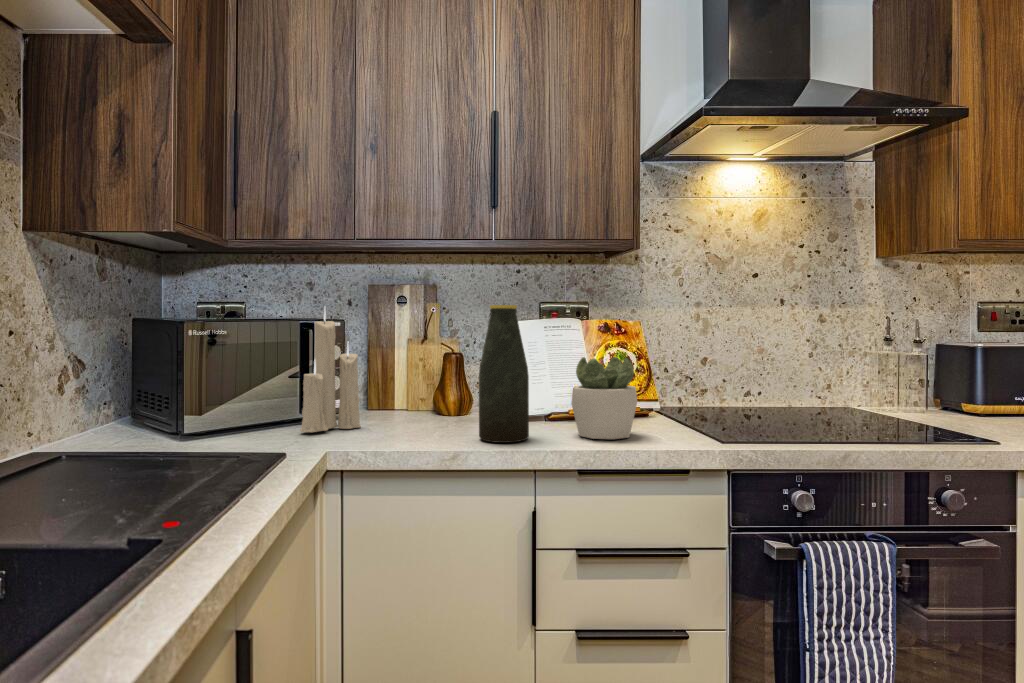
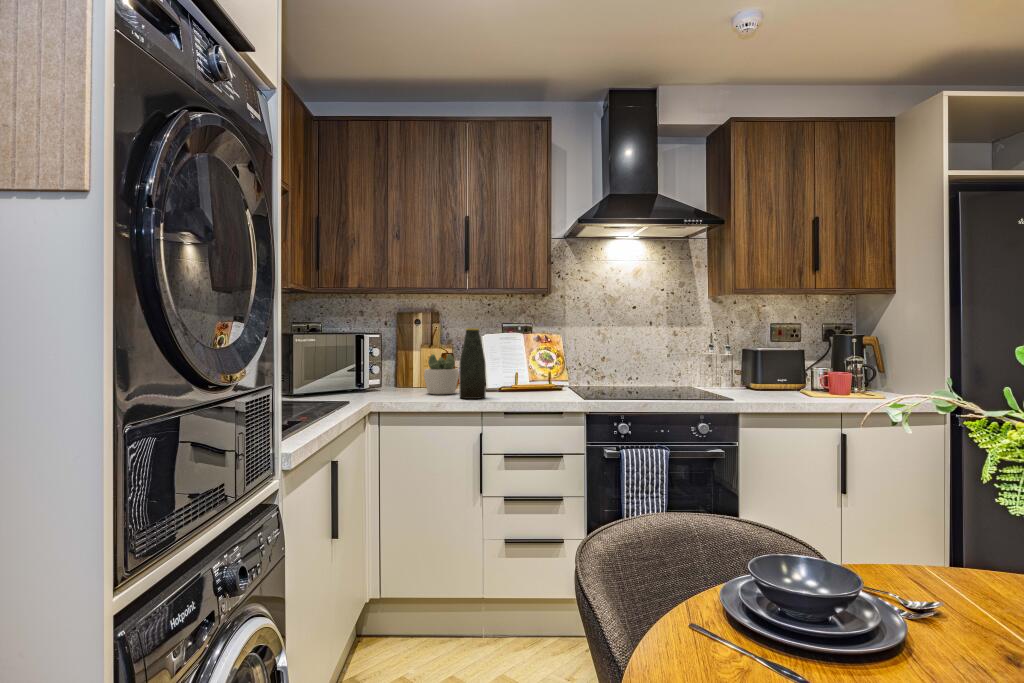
candle: present [300,309,361,432] -> none [365,324,397,395]
succulent plant: present [571,357,637,439] -> present [424,354,459,394]

